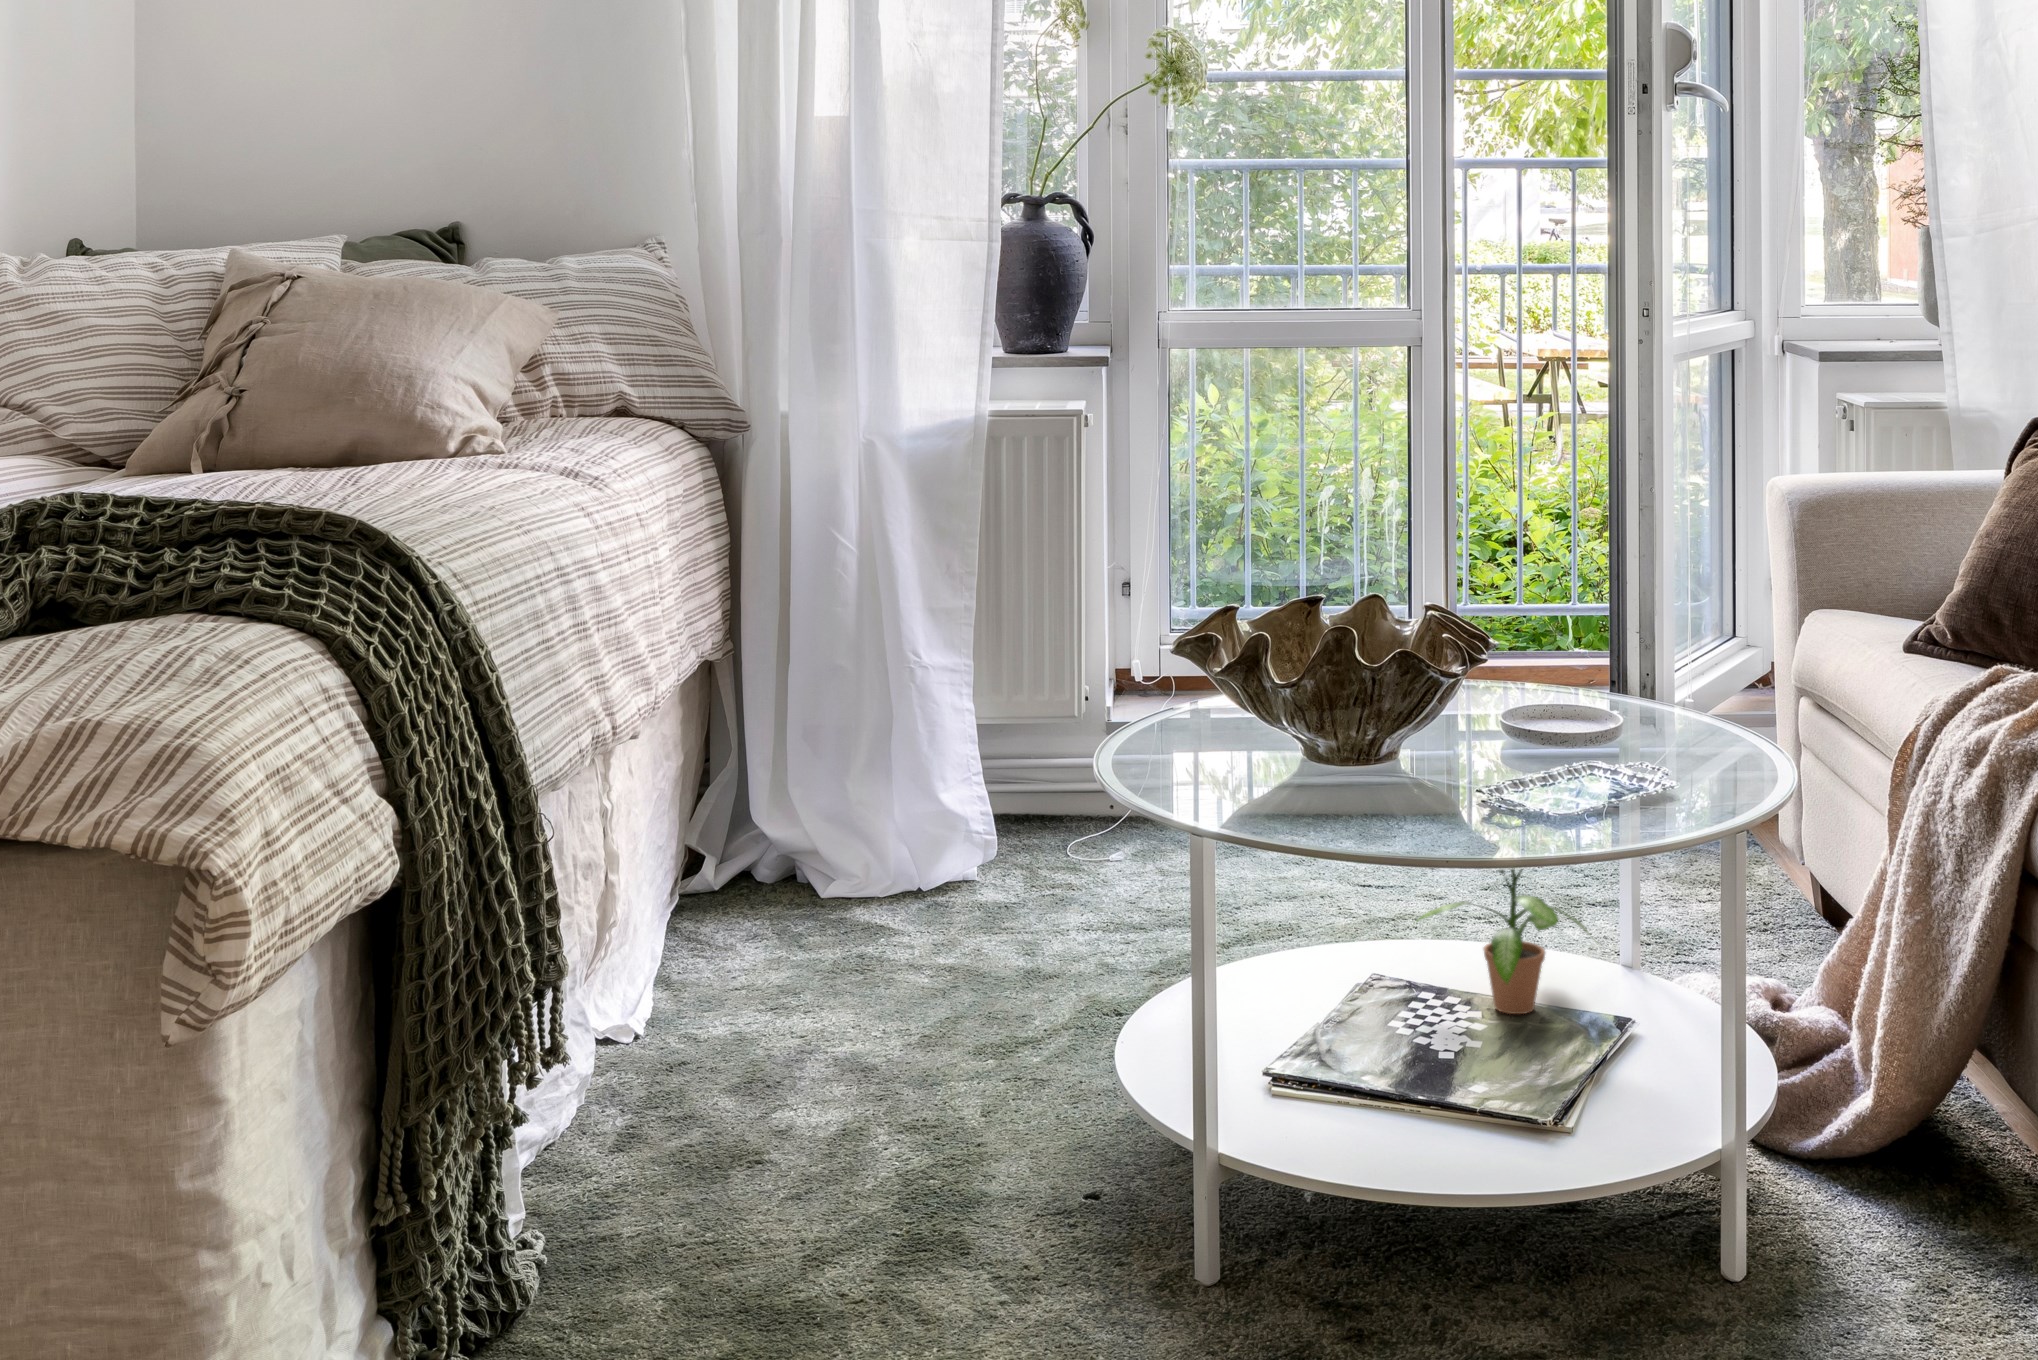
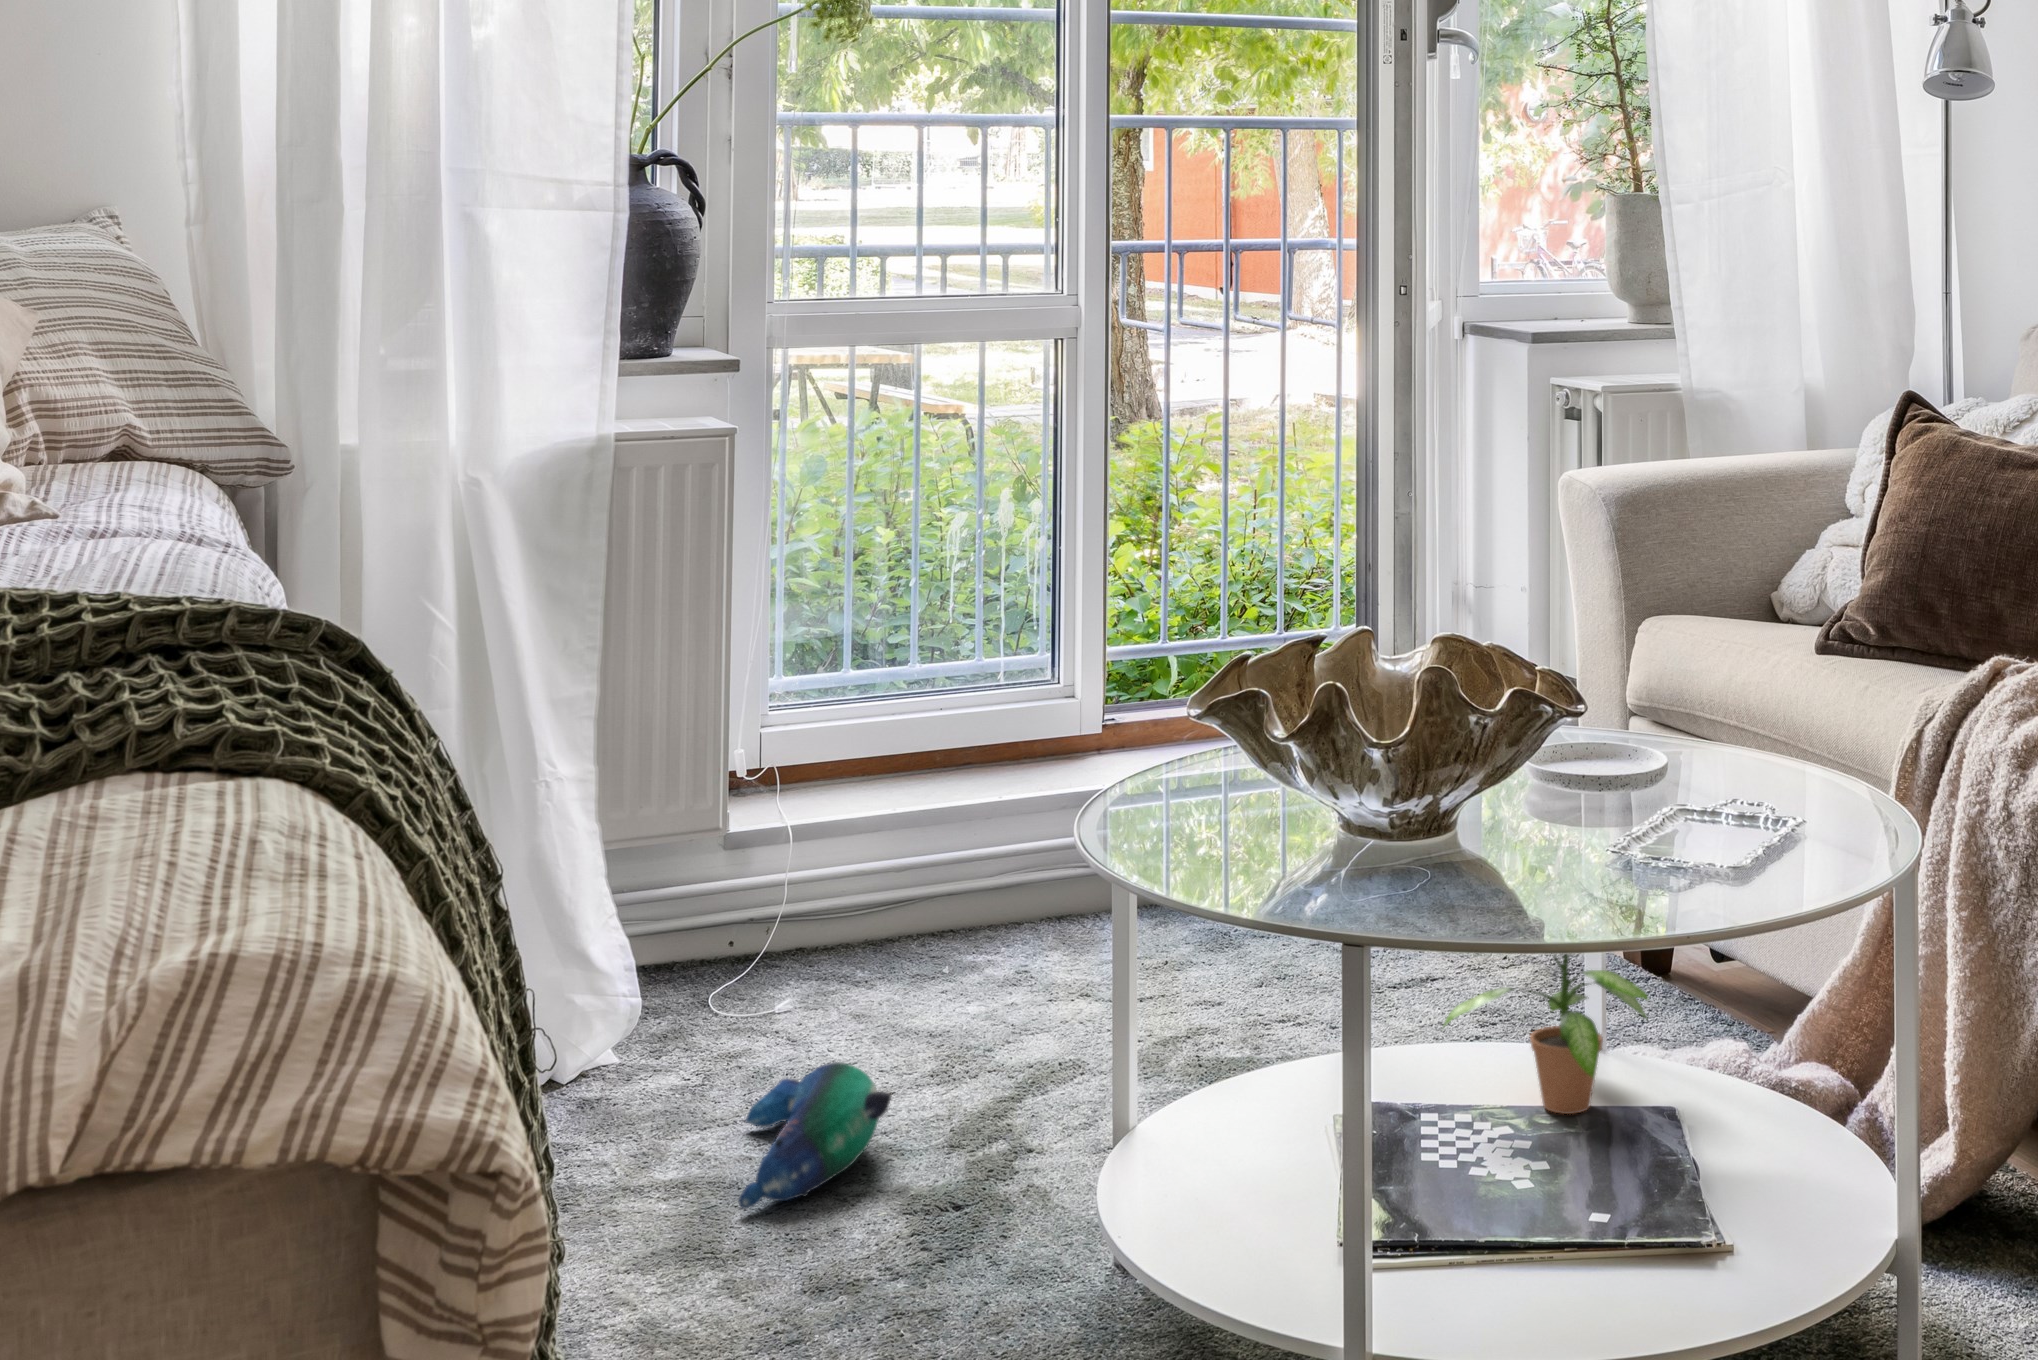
plush toy: none [938,902,1071,999] -> present [739,1062,891,1209]

